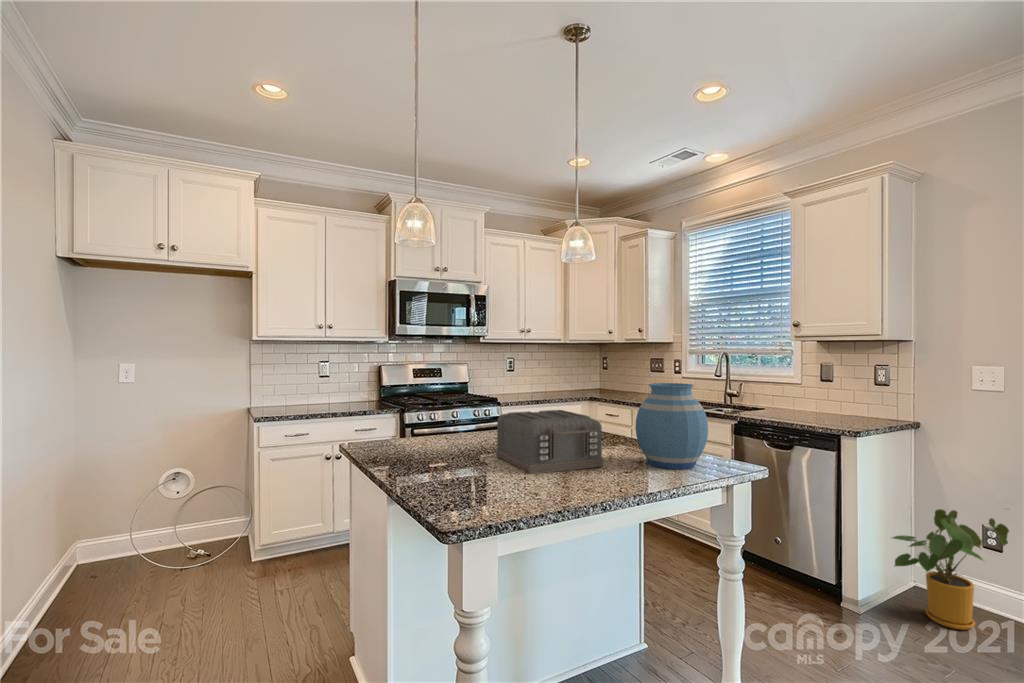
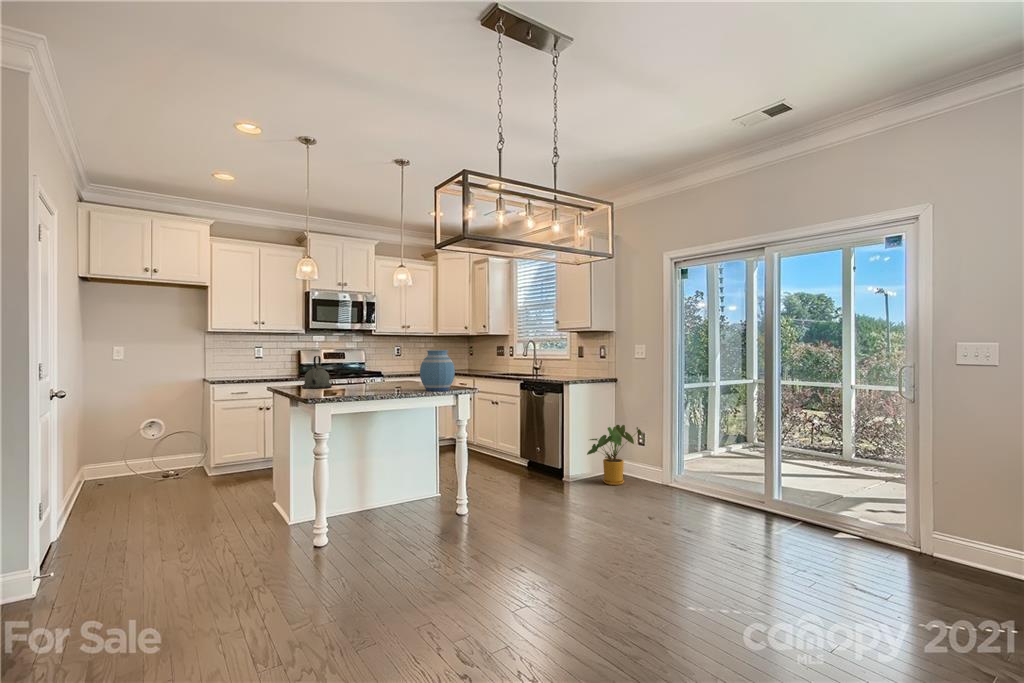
kettle: none [404,389,456,452] -> present [302,356,332,389]
toaster: present [496,410,604,474] -> none [350,365,401,392]

